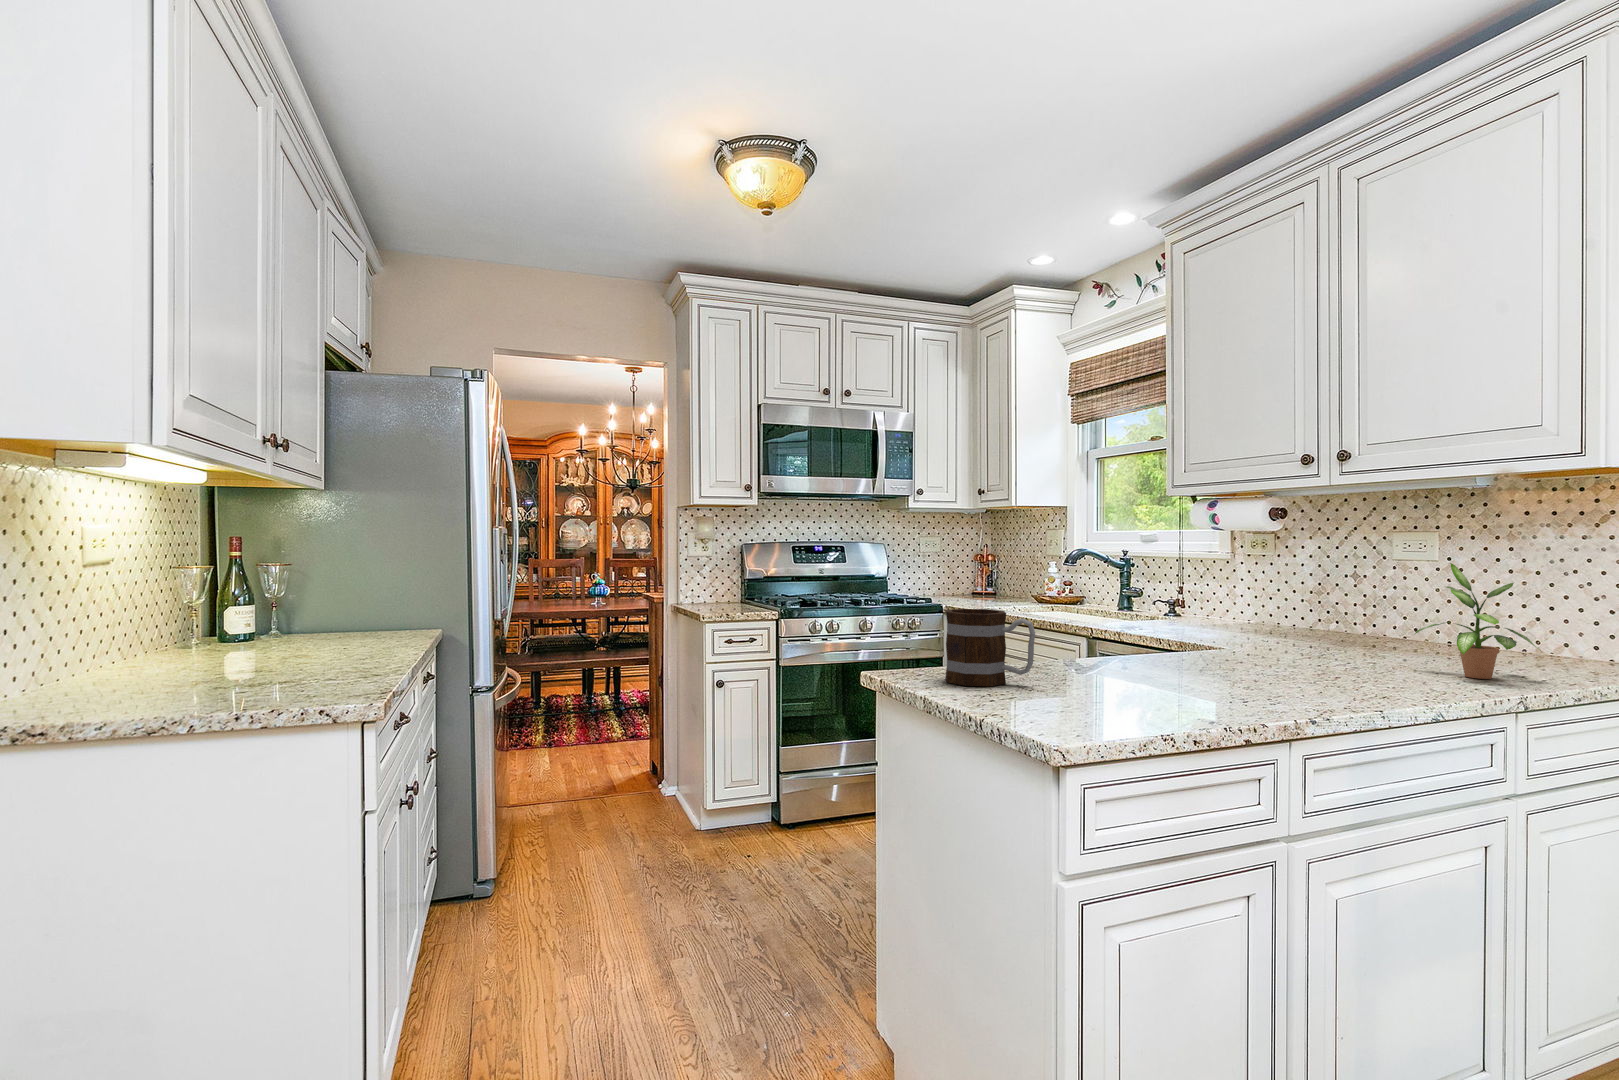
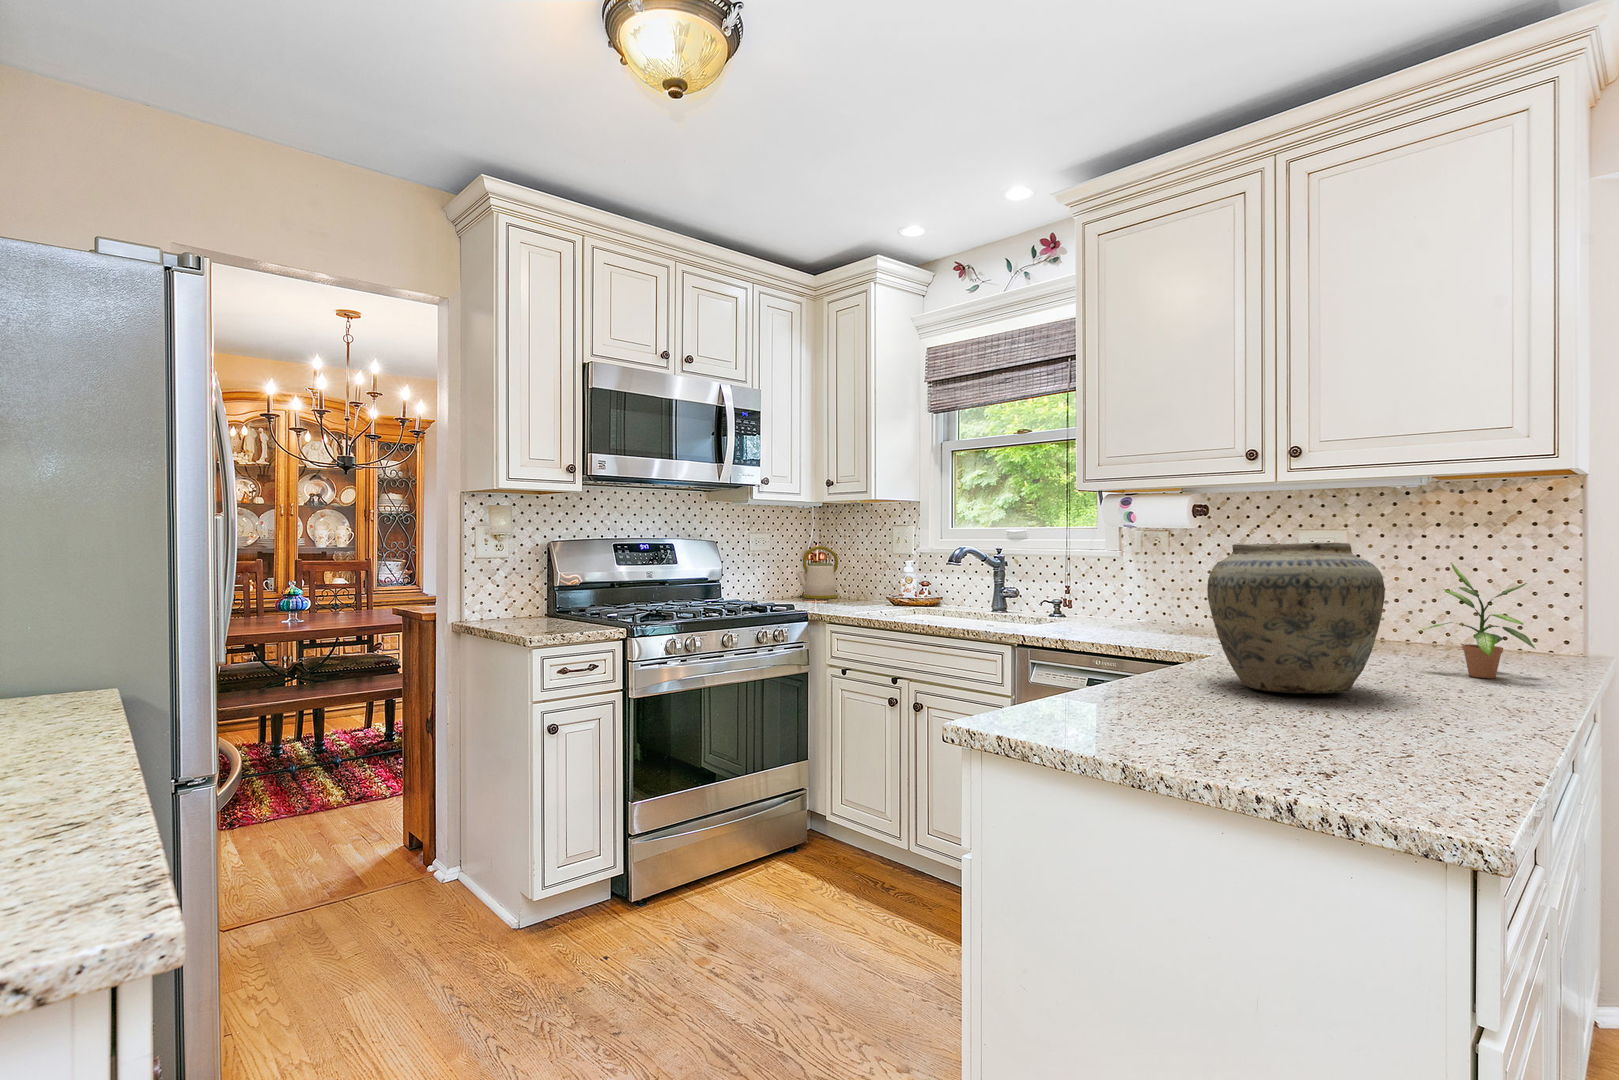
vase: none [1153,542,1306,675] -> present [1207,542,1385,693]
kettle: none [964,548,1002,596] -> present [796,546,838,599]
mug: present [945,609,1035,686] -> none [1048,630,1173,735]

